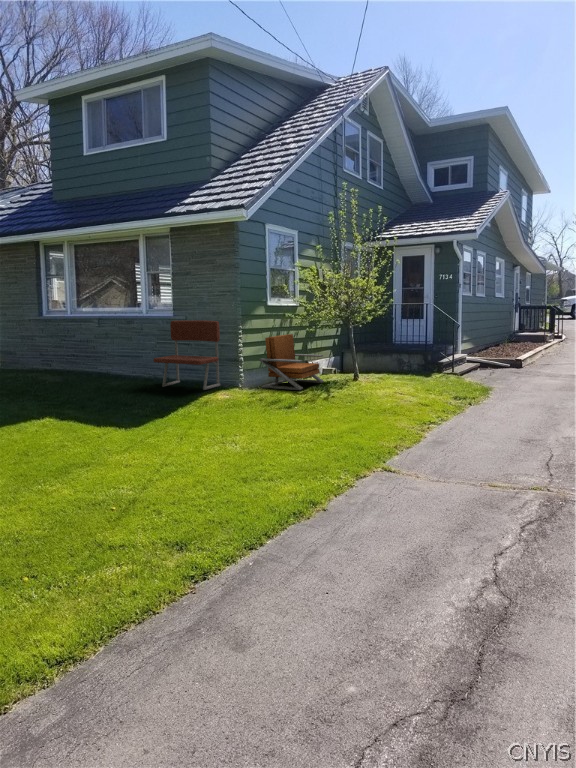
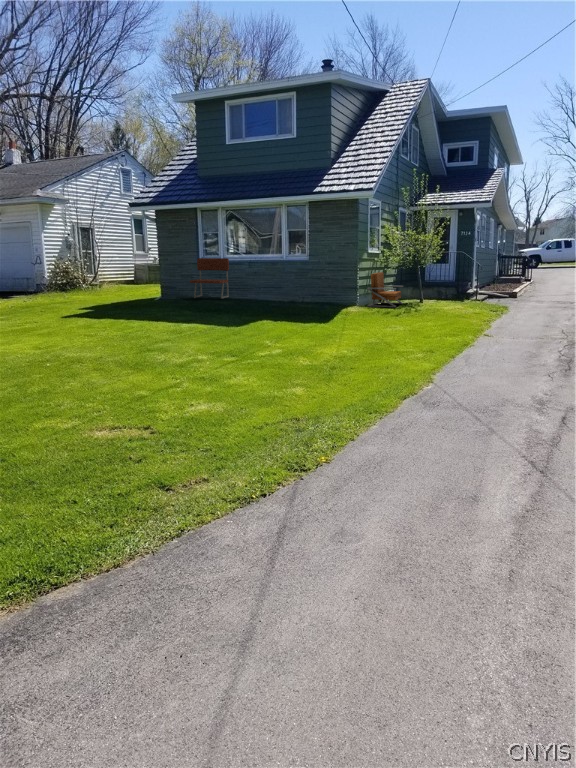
bench: present [154,320,220,390] -> present [190,258,229,299]

